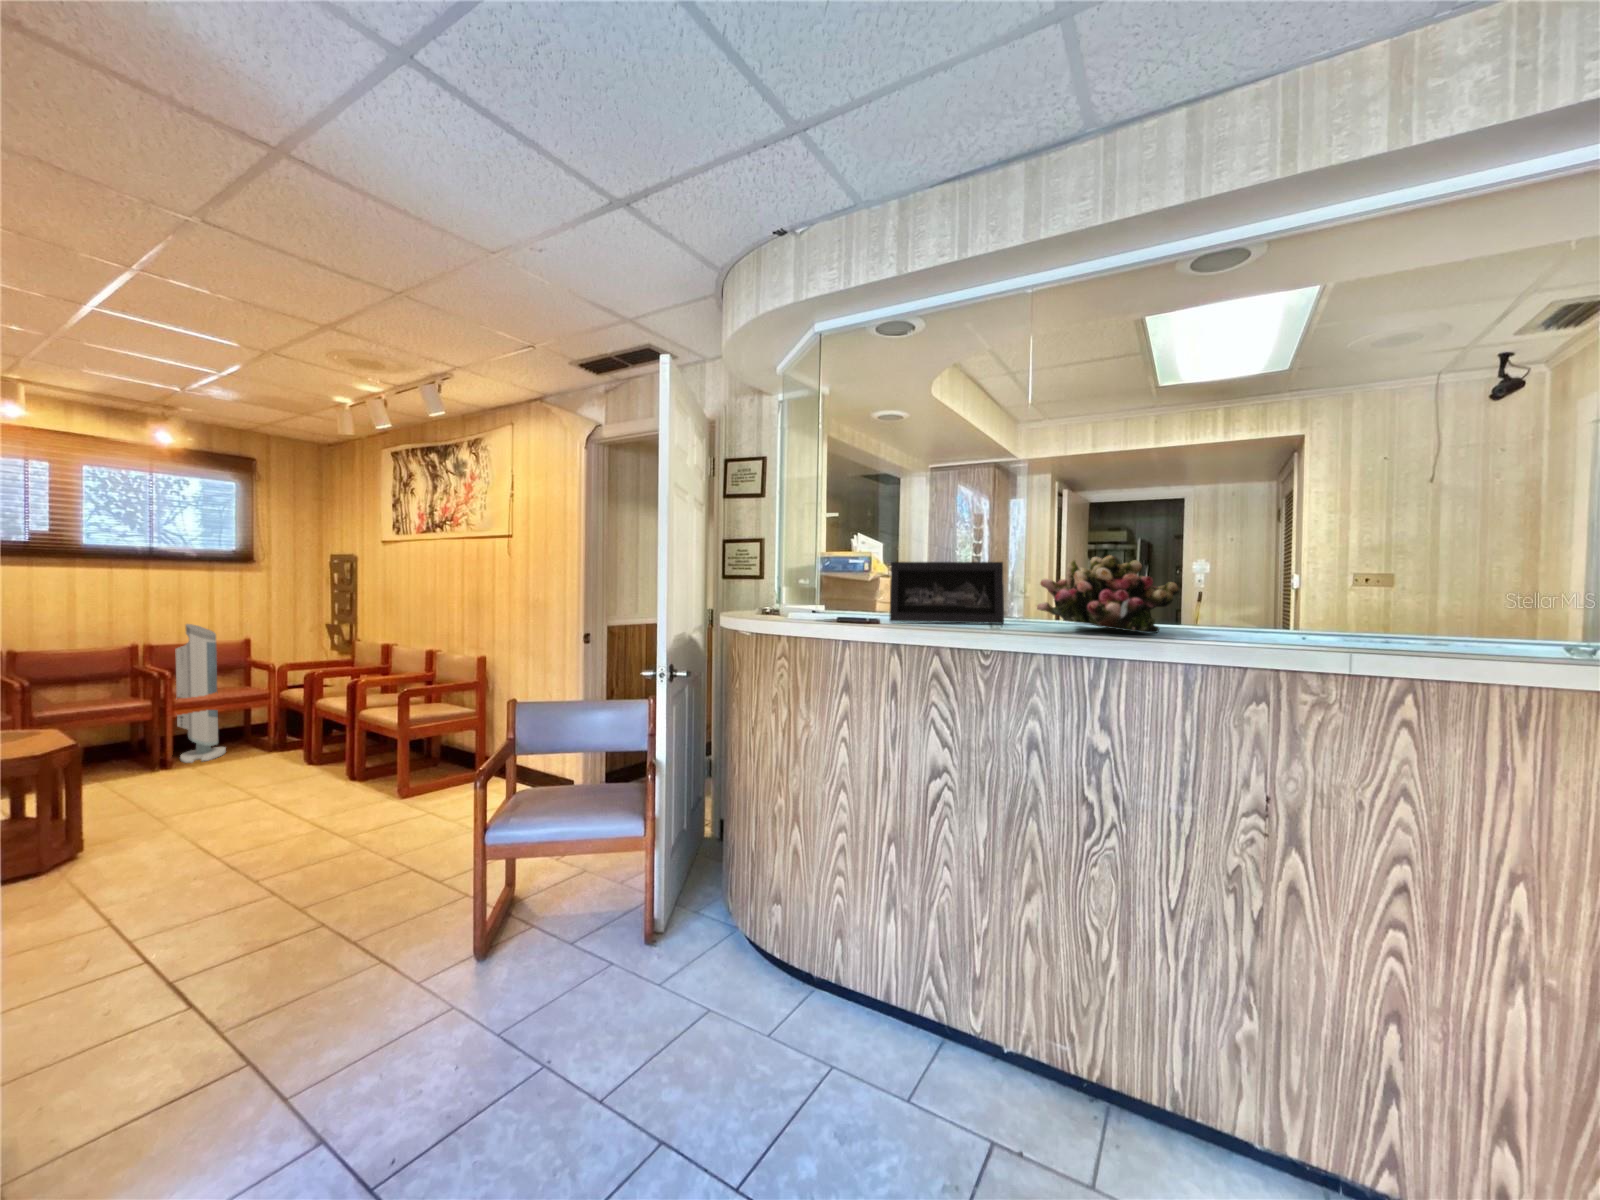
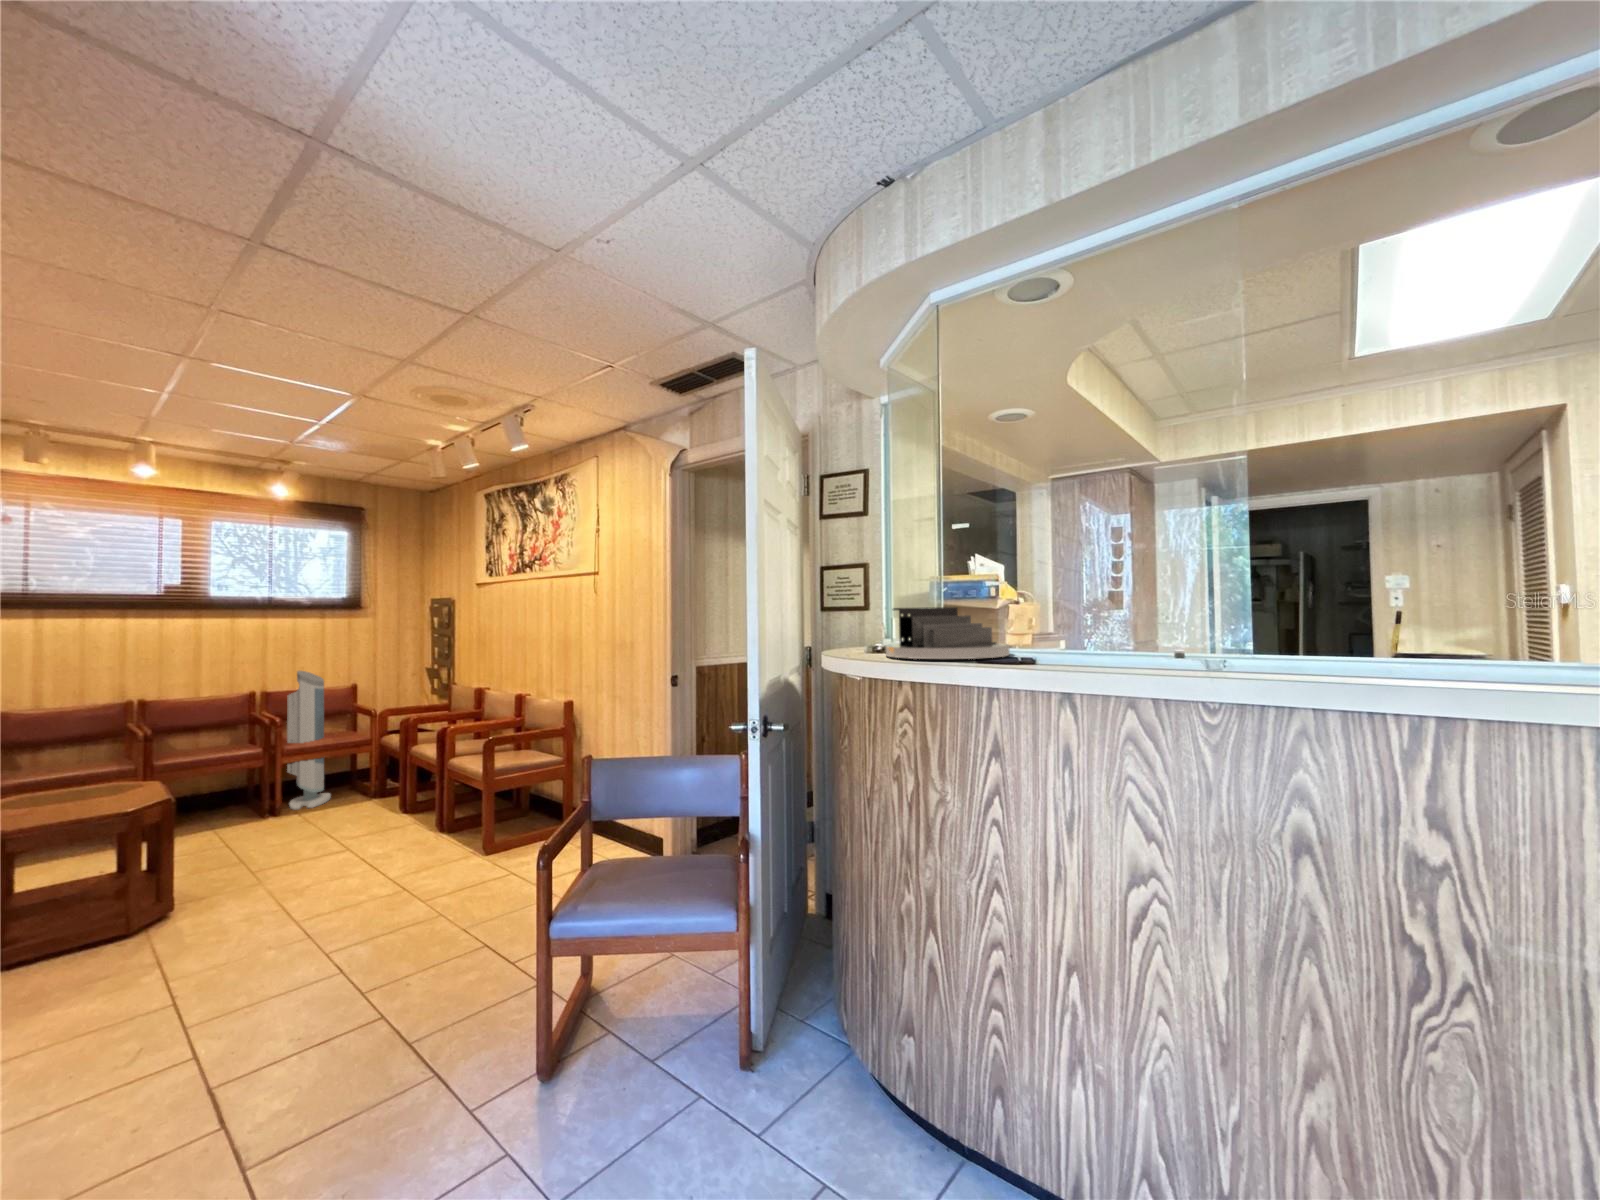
flower arrangement: present [1037,555,1179,633] -> none [1280,558,1533,675]
picture frame: present [889,562,1004,624] -> none [1045,576,1219,661]
desk organizer: none [771,579,866,619] -> present [886,607,1010,659]

